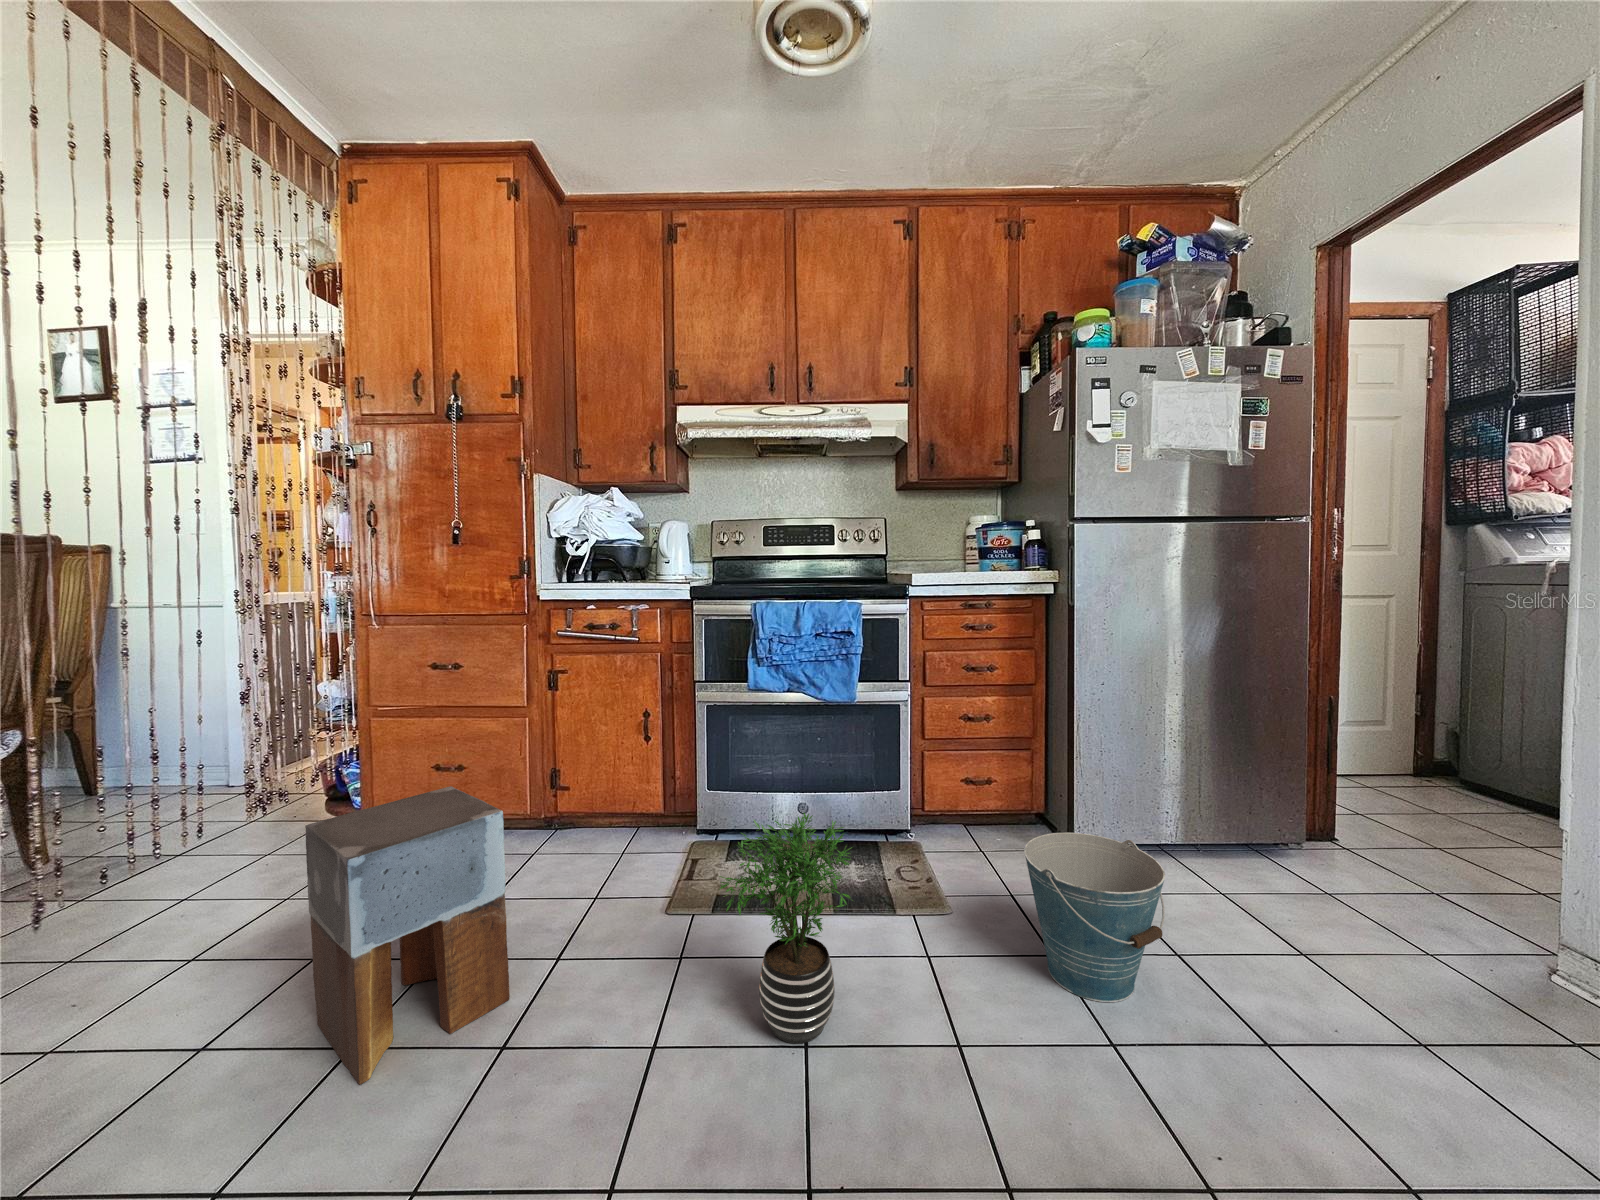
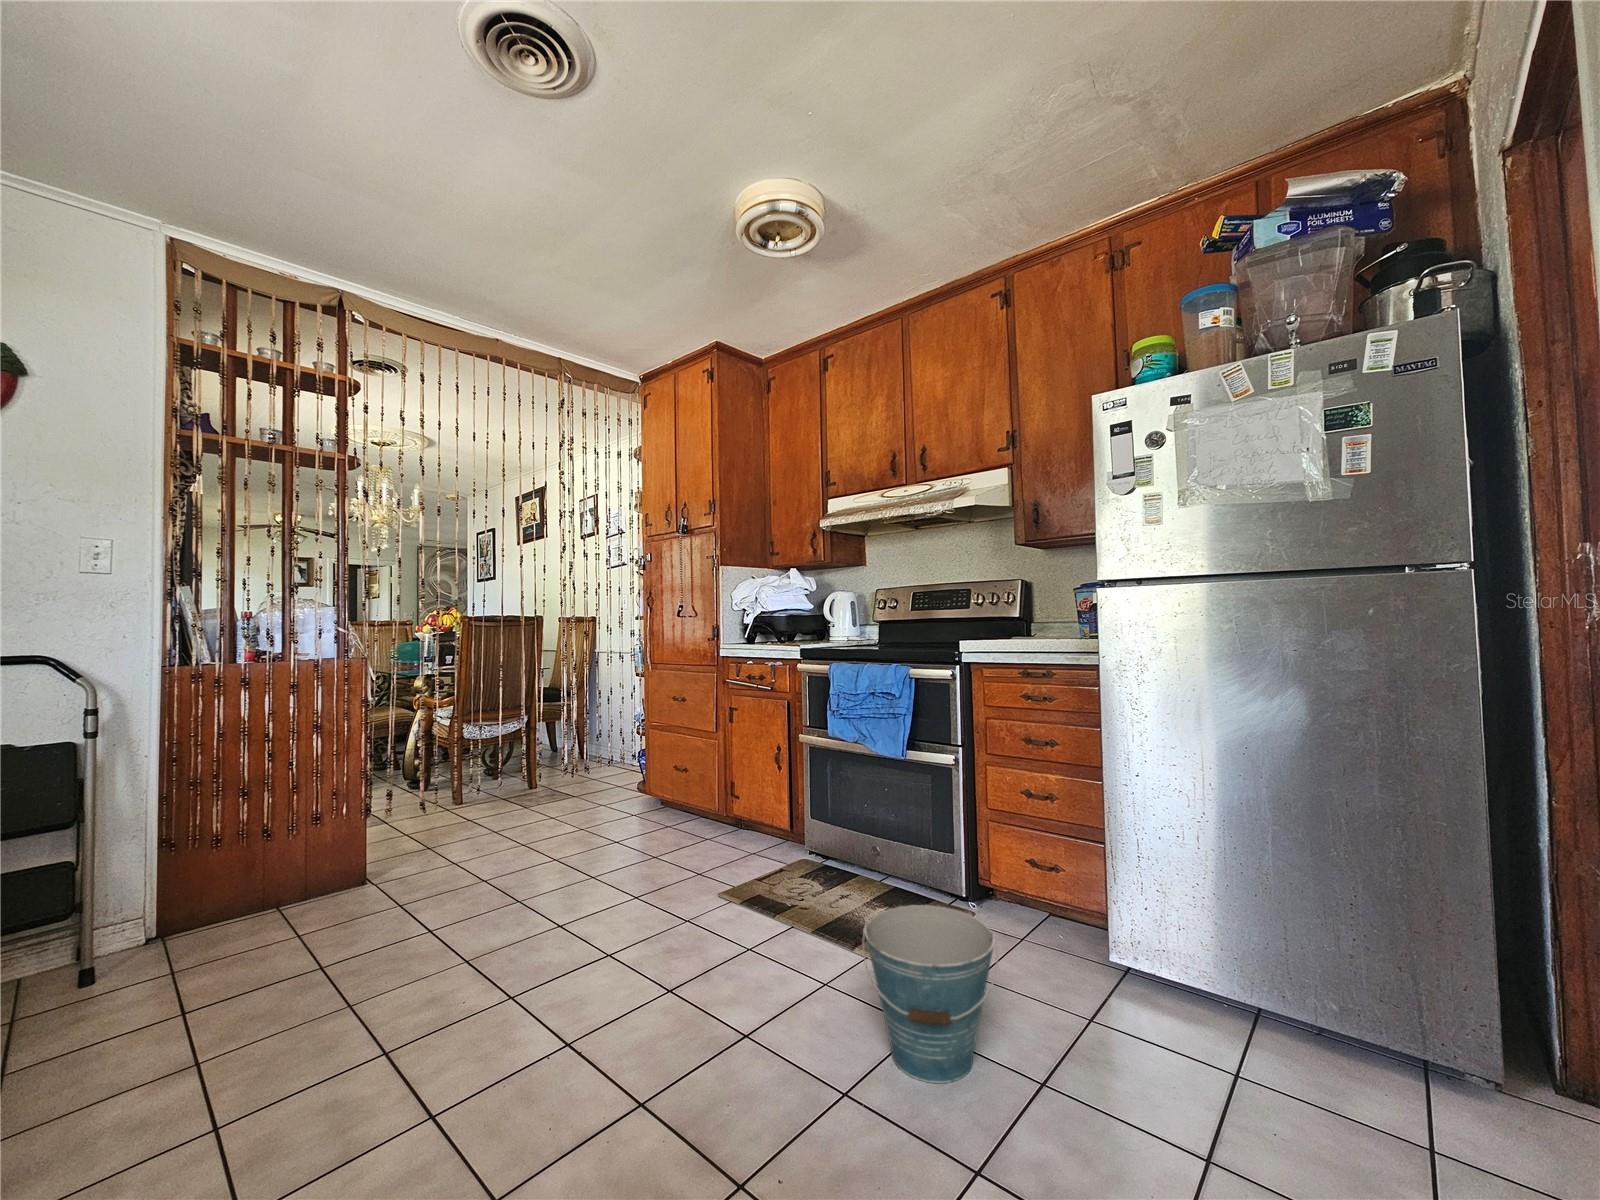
stool: present [305,786,510,1085] -> none [504,771,598,918]
potted plant: present [719,813,852,1044] -> none [628,820,738,991]

